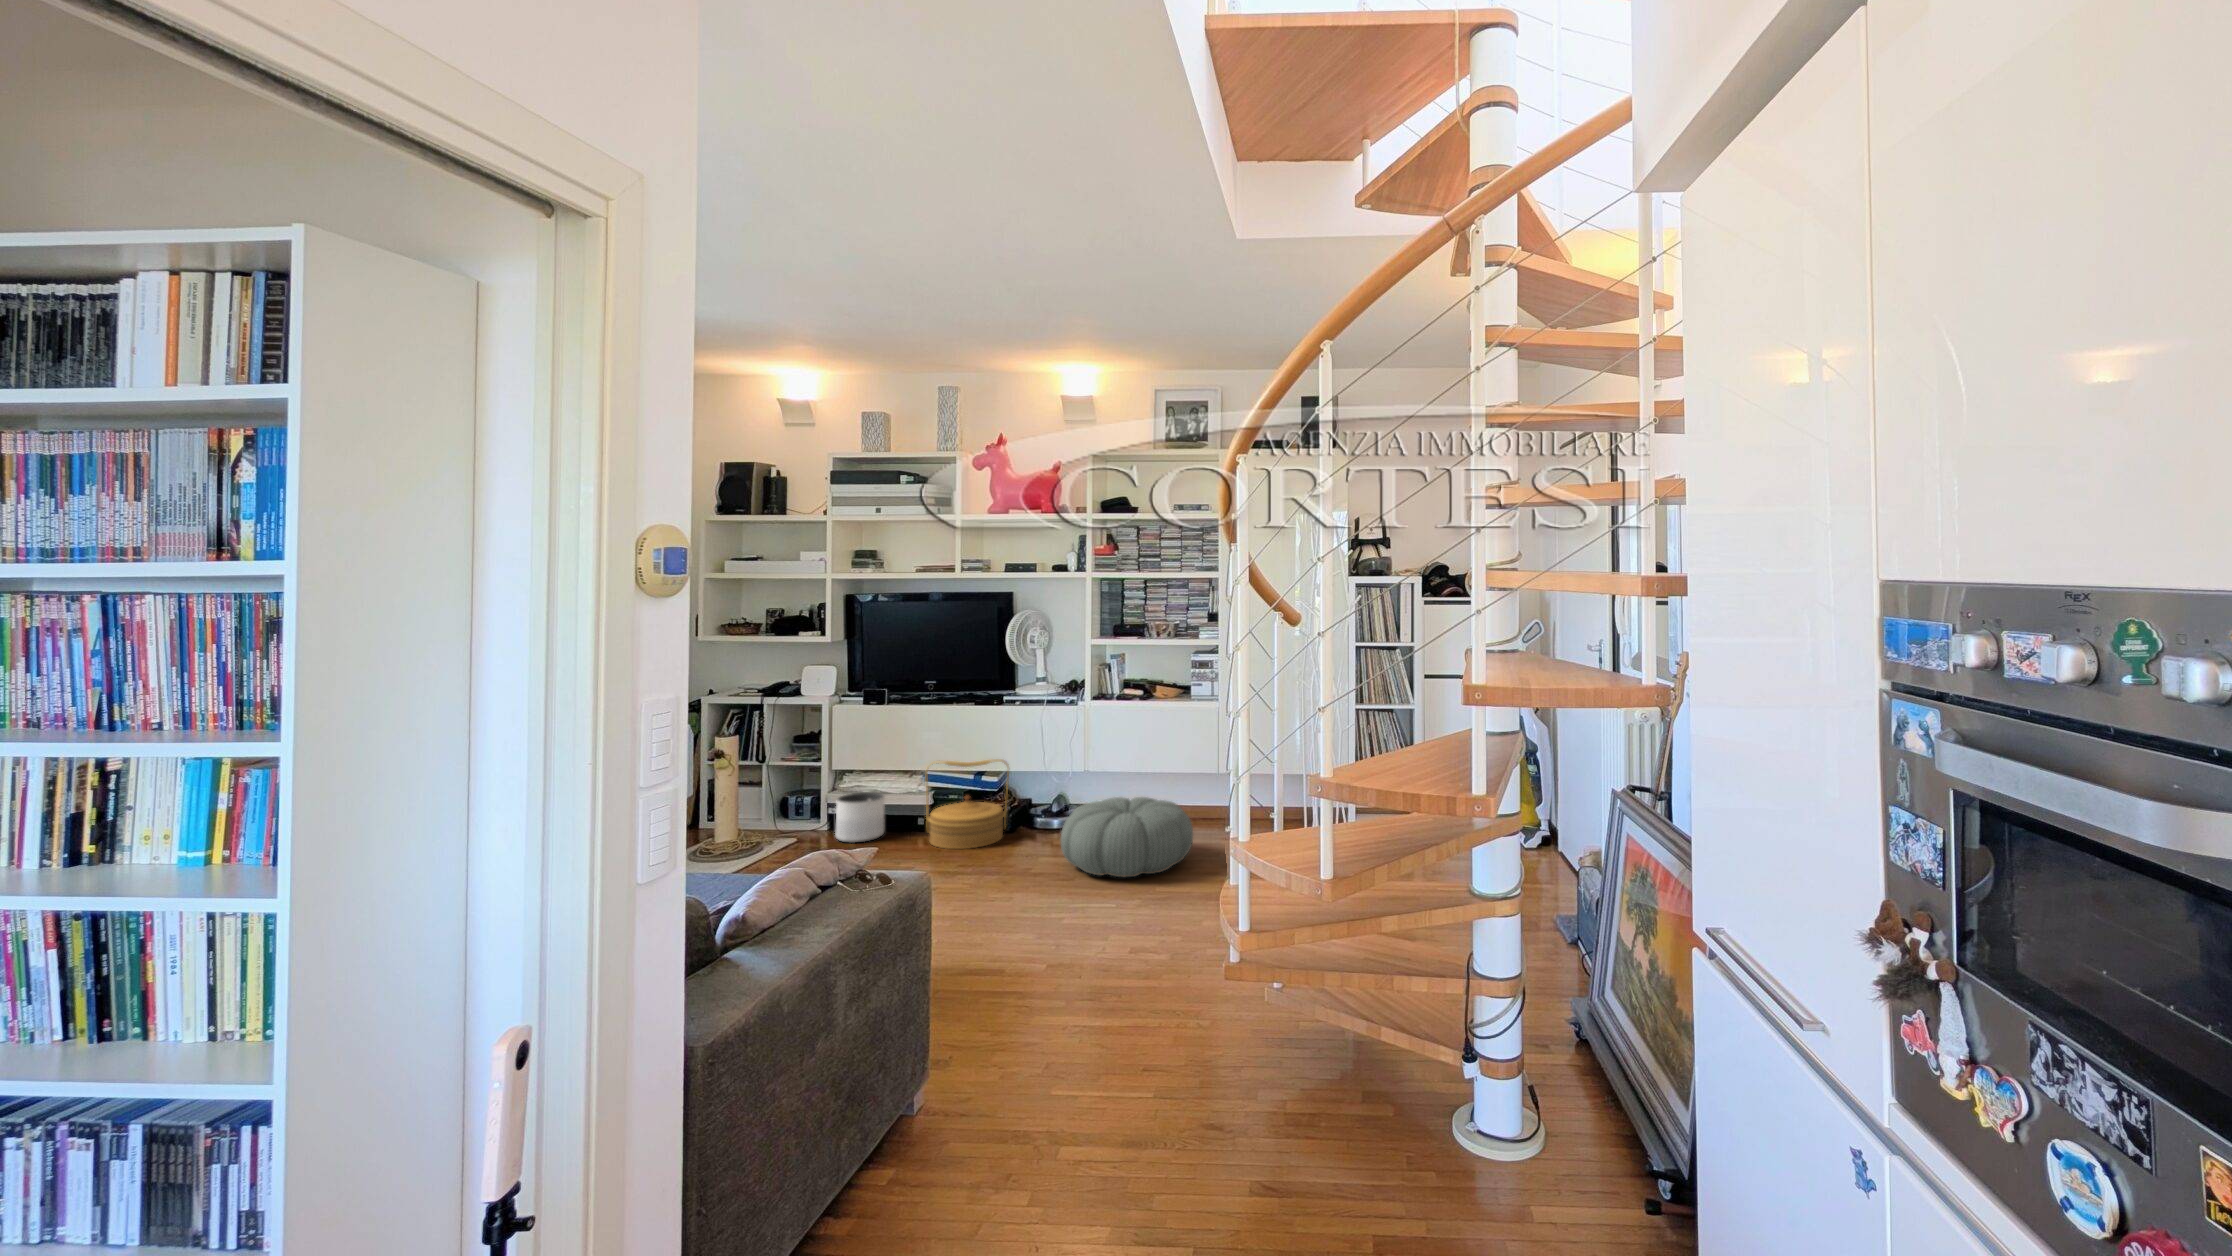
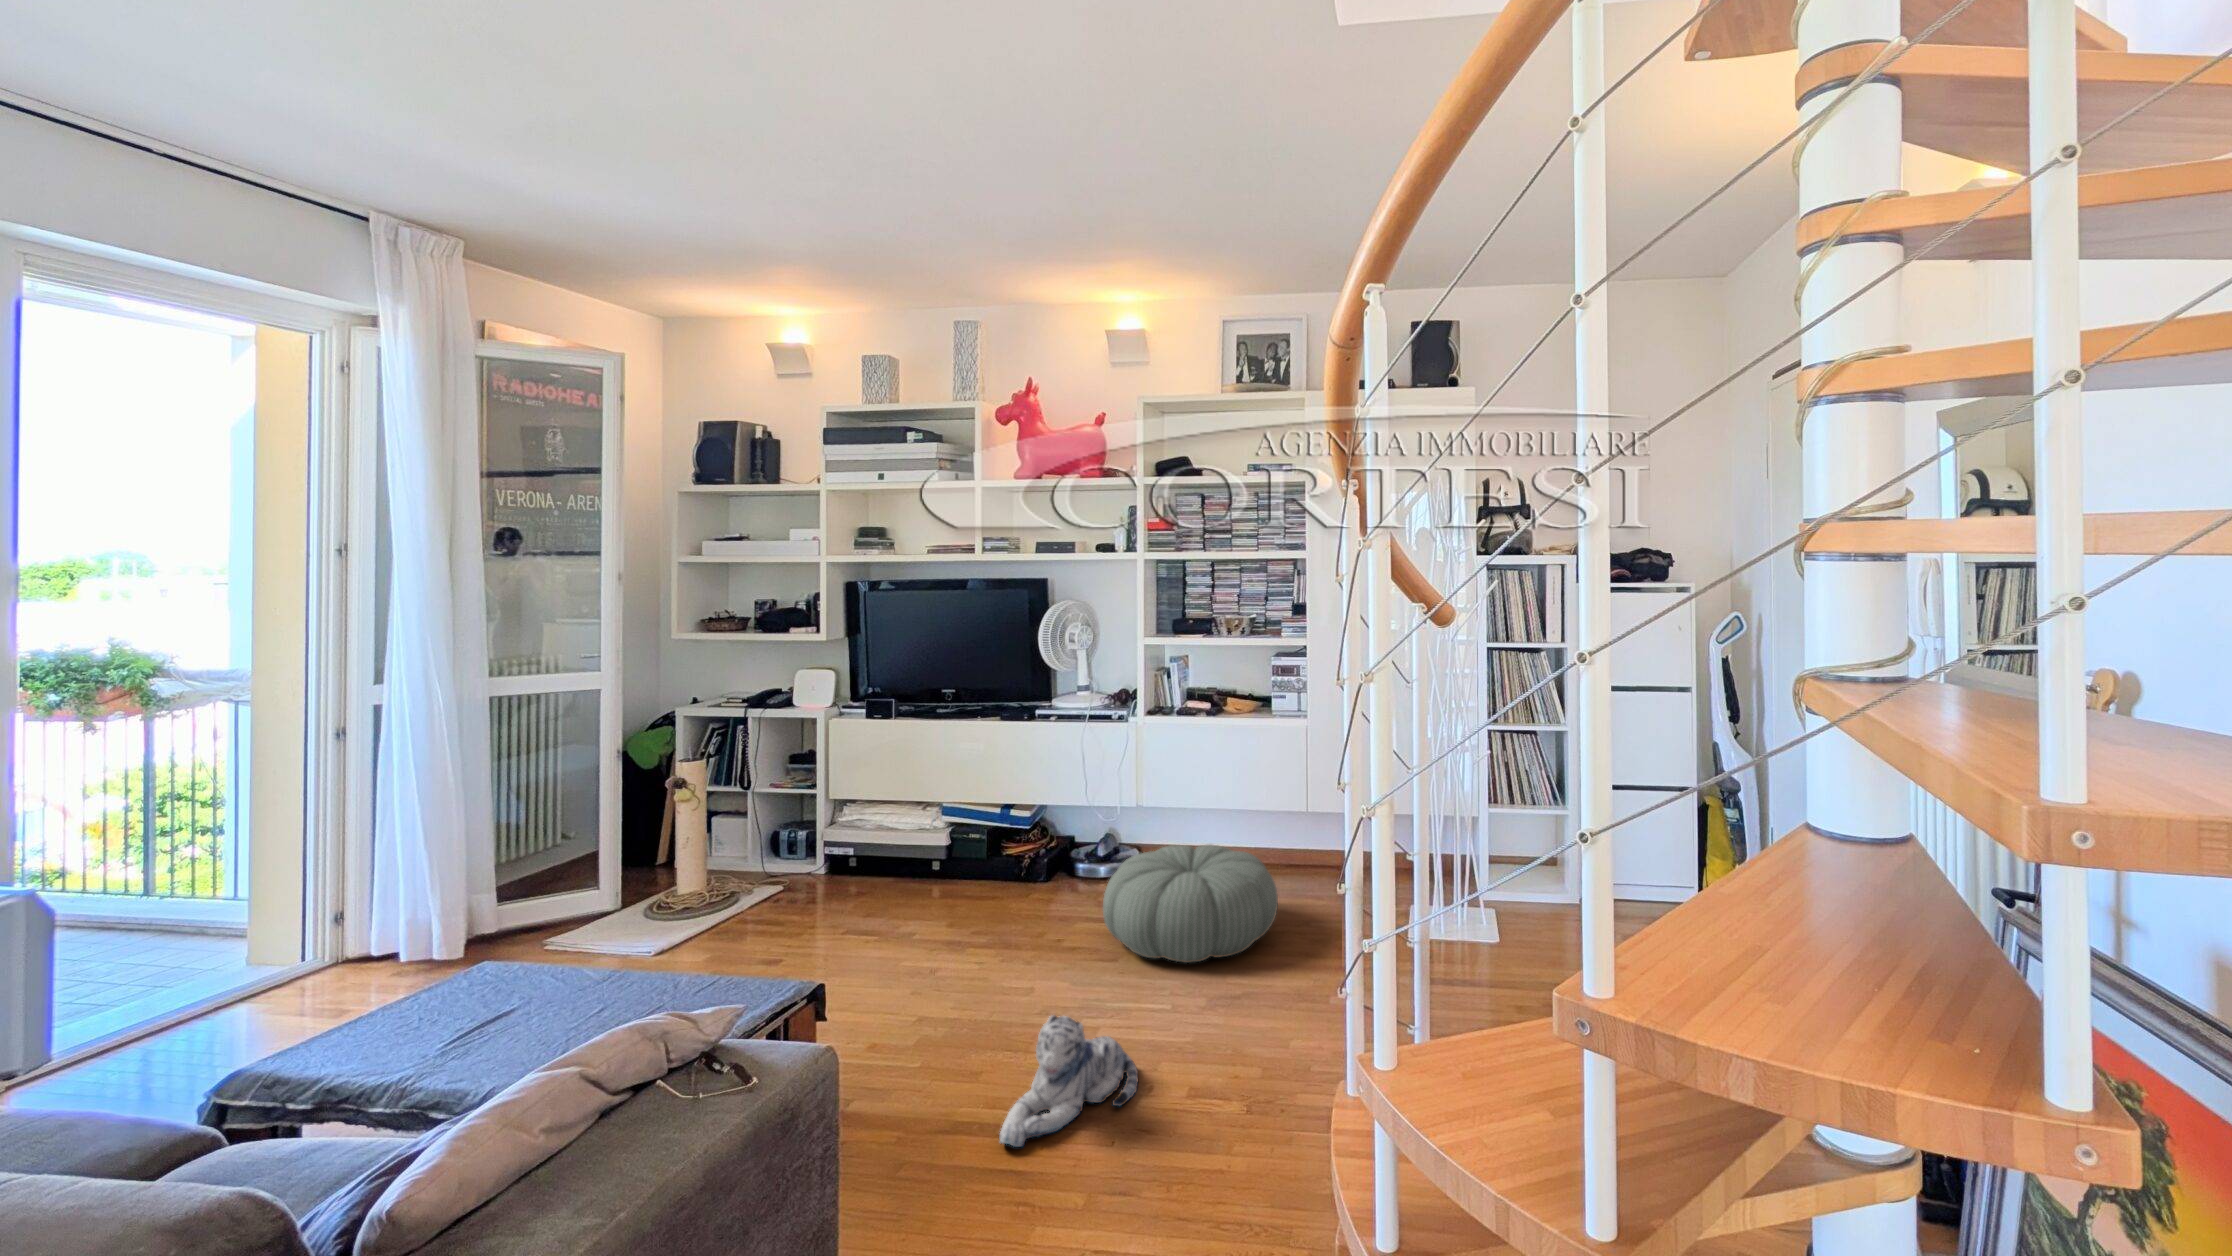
woven basket: present [926,759,1009,849] -> none [937,790,1043,908]
planter: present [835,792,885,843] -> none [829,828,890,895]
plush toy: none [1001,888,1093,970] -> present [999,1015,1138,1147]

